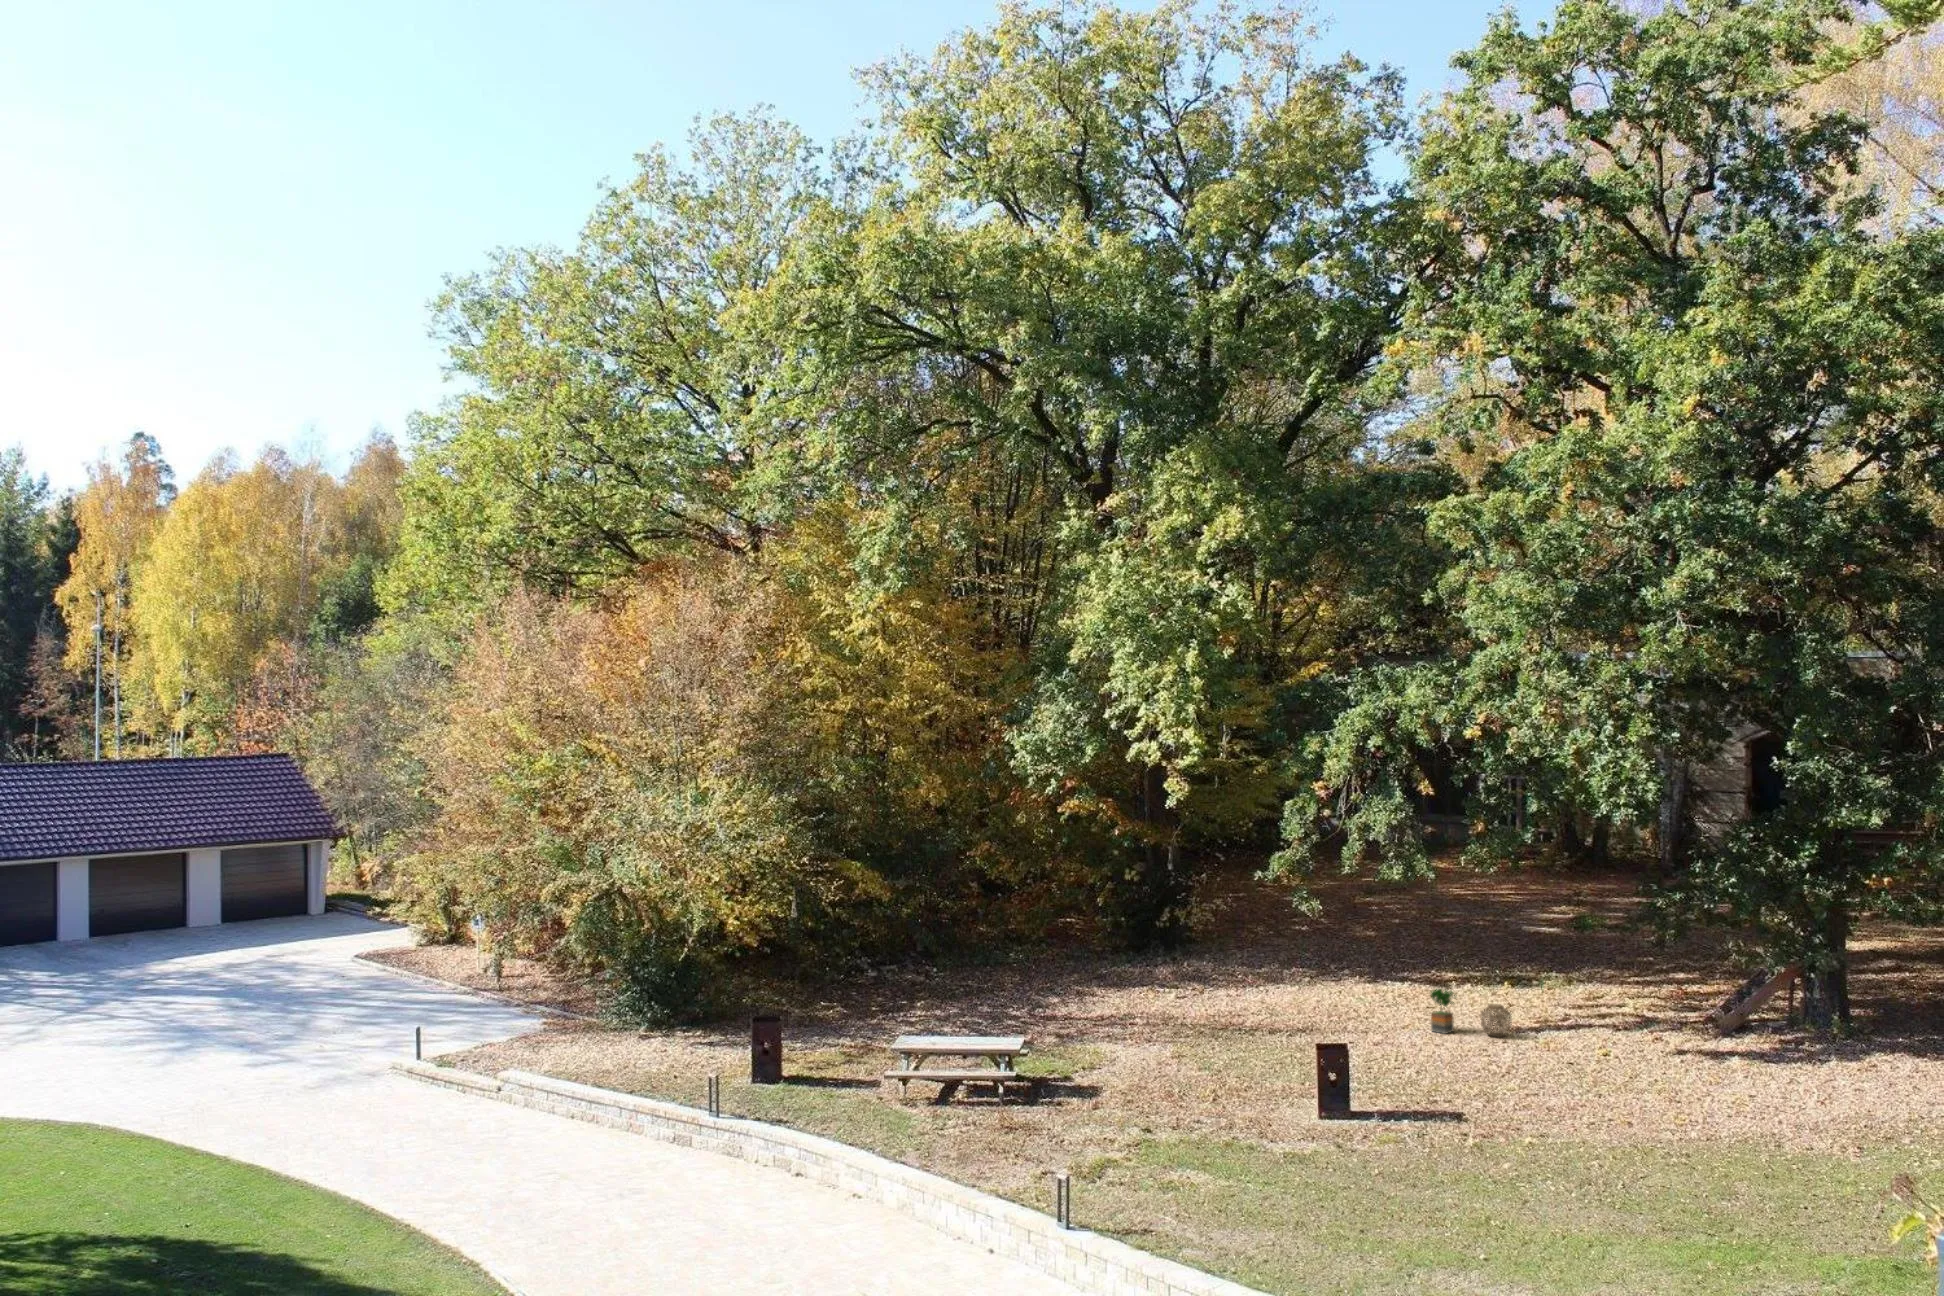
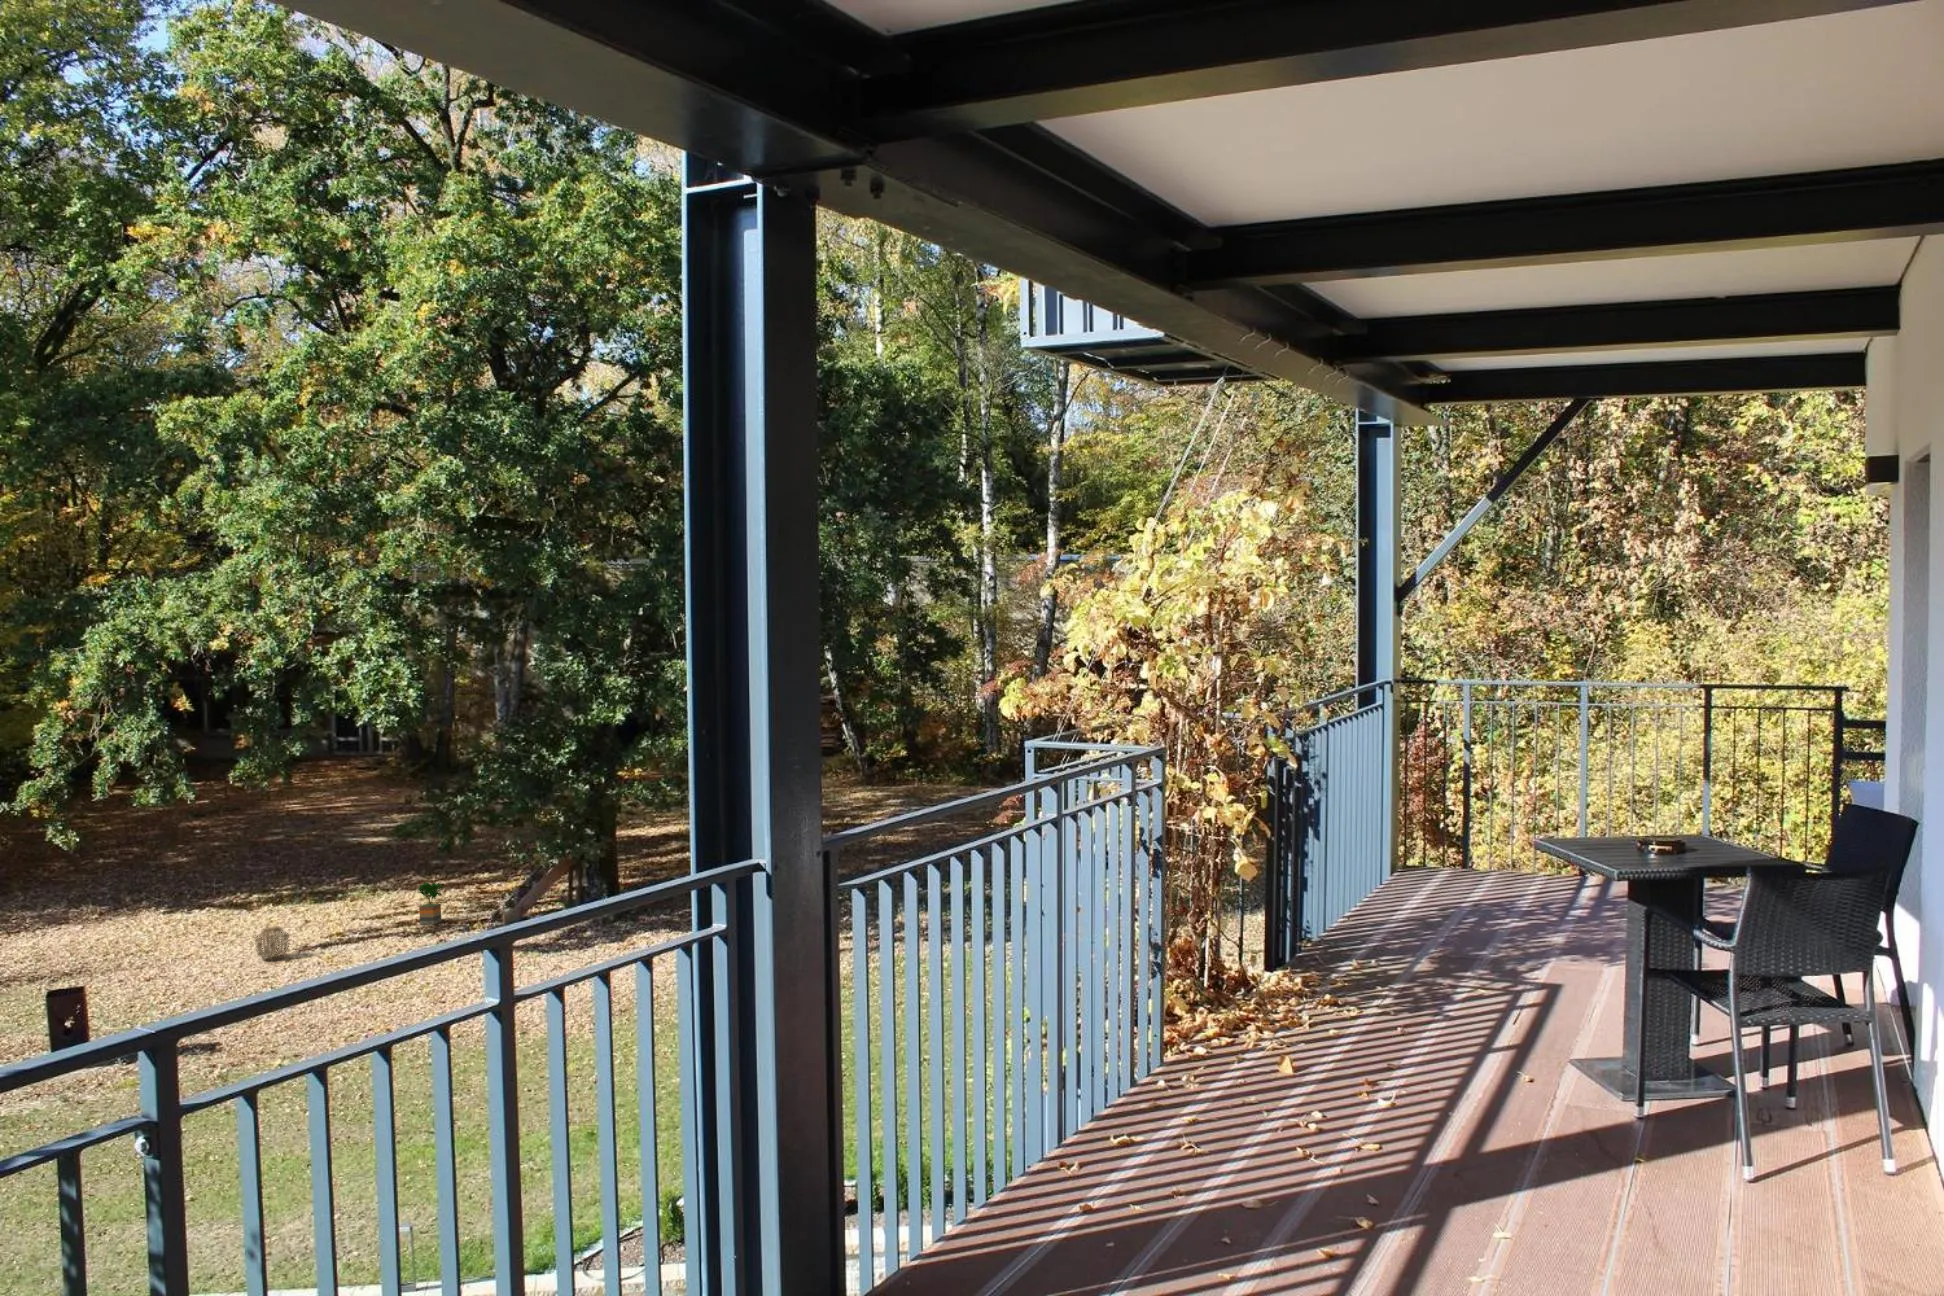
potted tree: present [1431,989,1457,1034] -> present [419,883,444,925]

